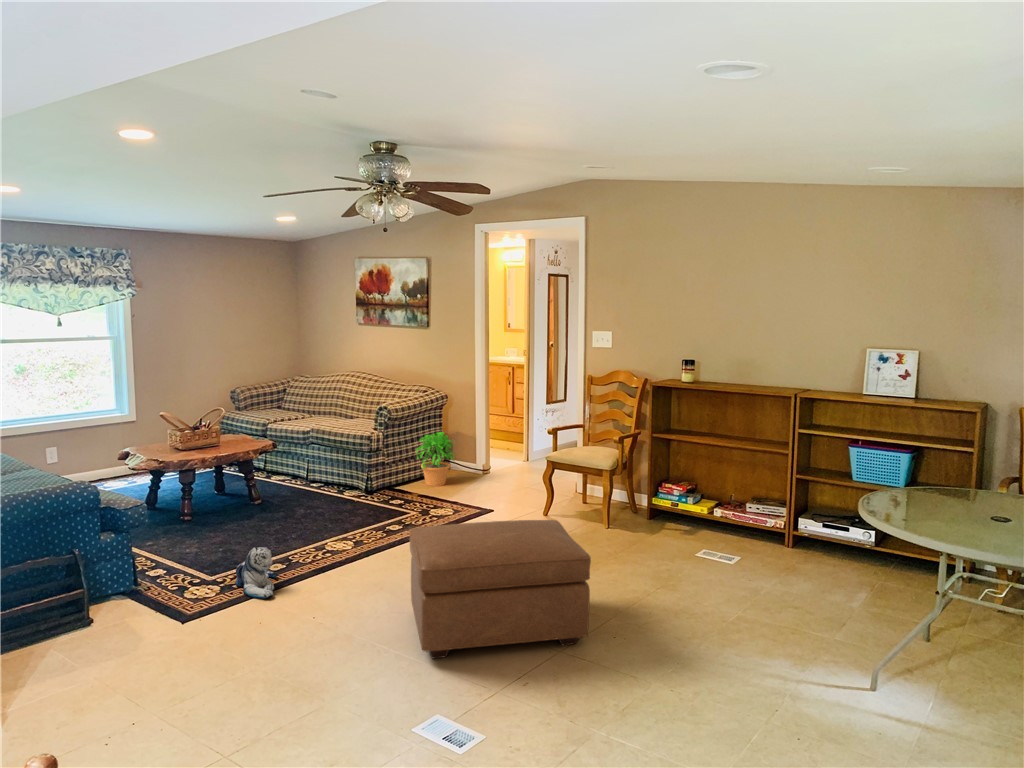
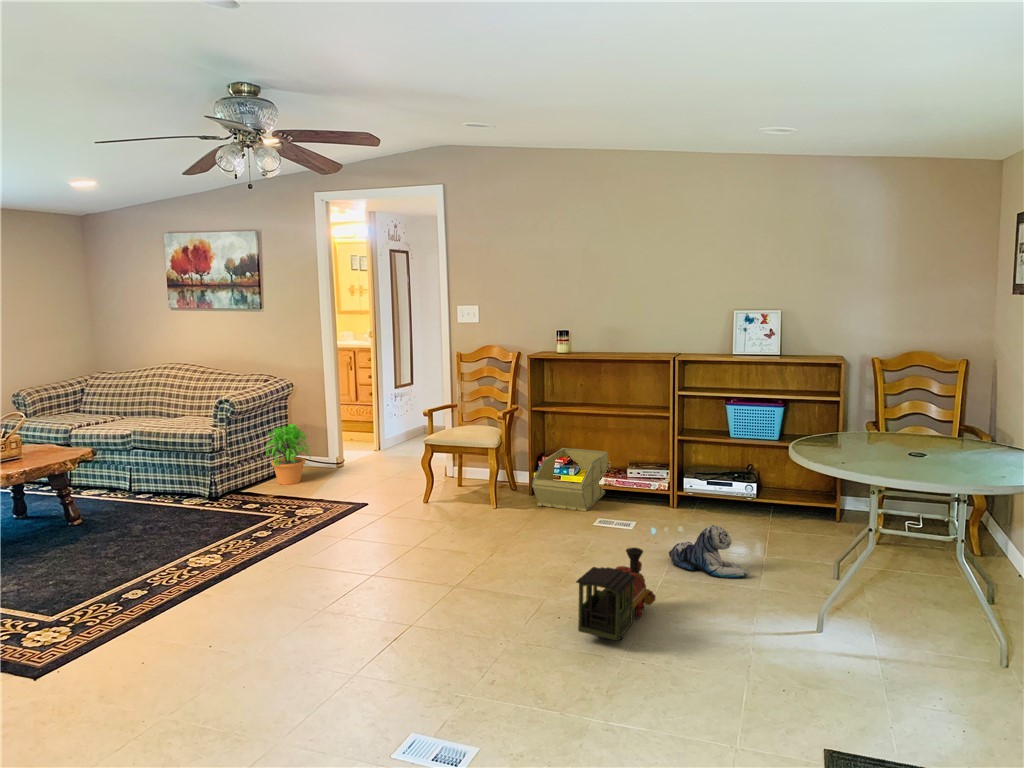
storage bin: none [642,476,729,542] -> present [532,448,608,511]
ottoman: present [410,520,591,658] -> none [322,501,535,668]
plush toy: present [235,547,278,599] -> present [669,525,749,579]
toy train: none [621,583,715,671] -> present [576,548,656,641]

